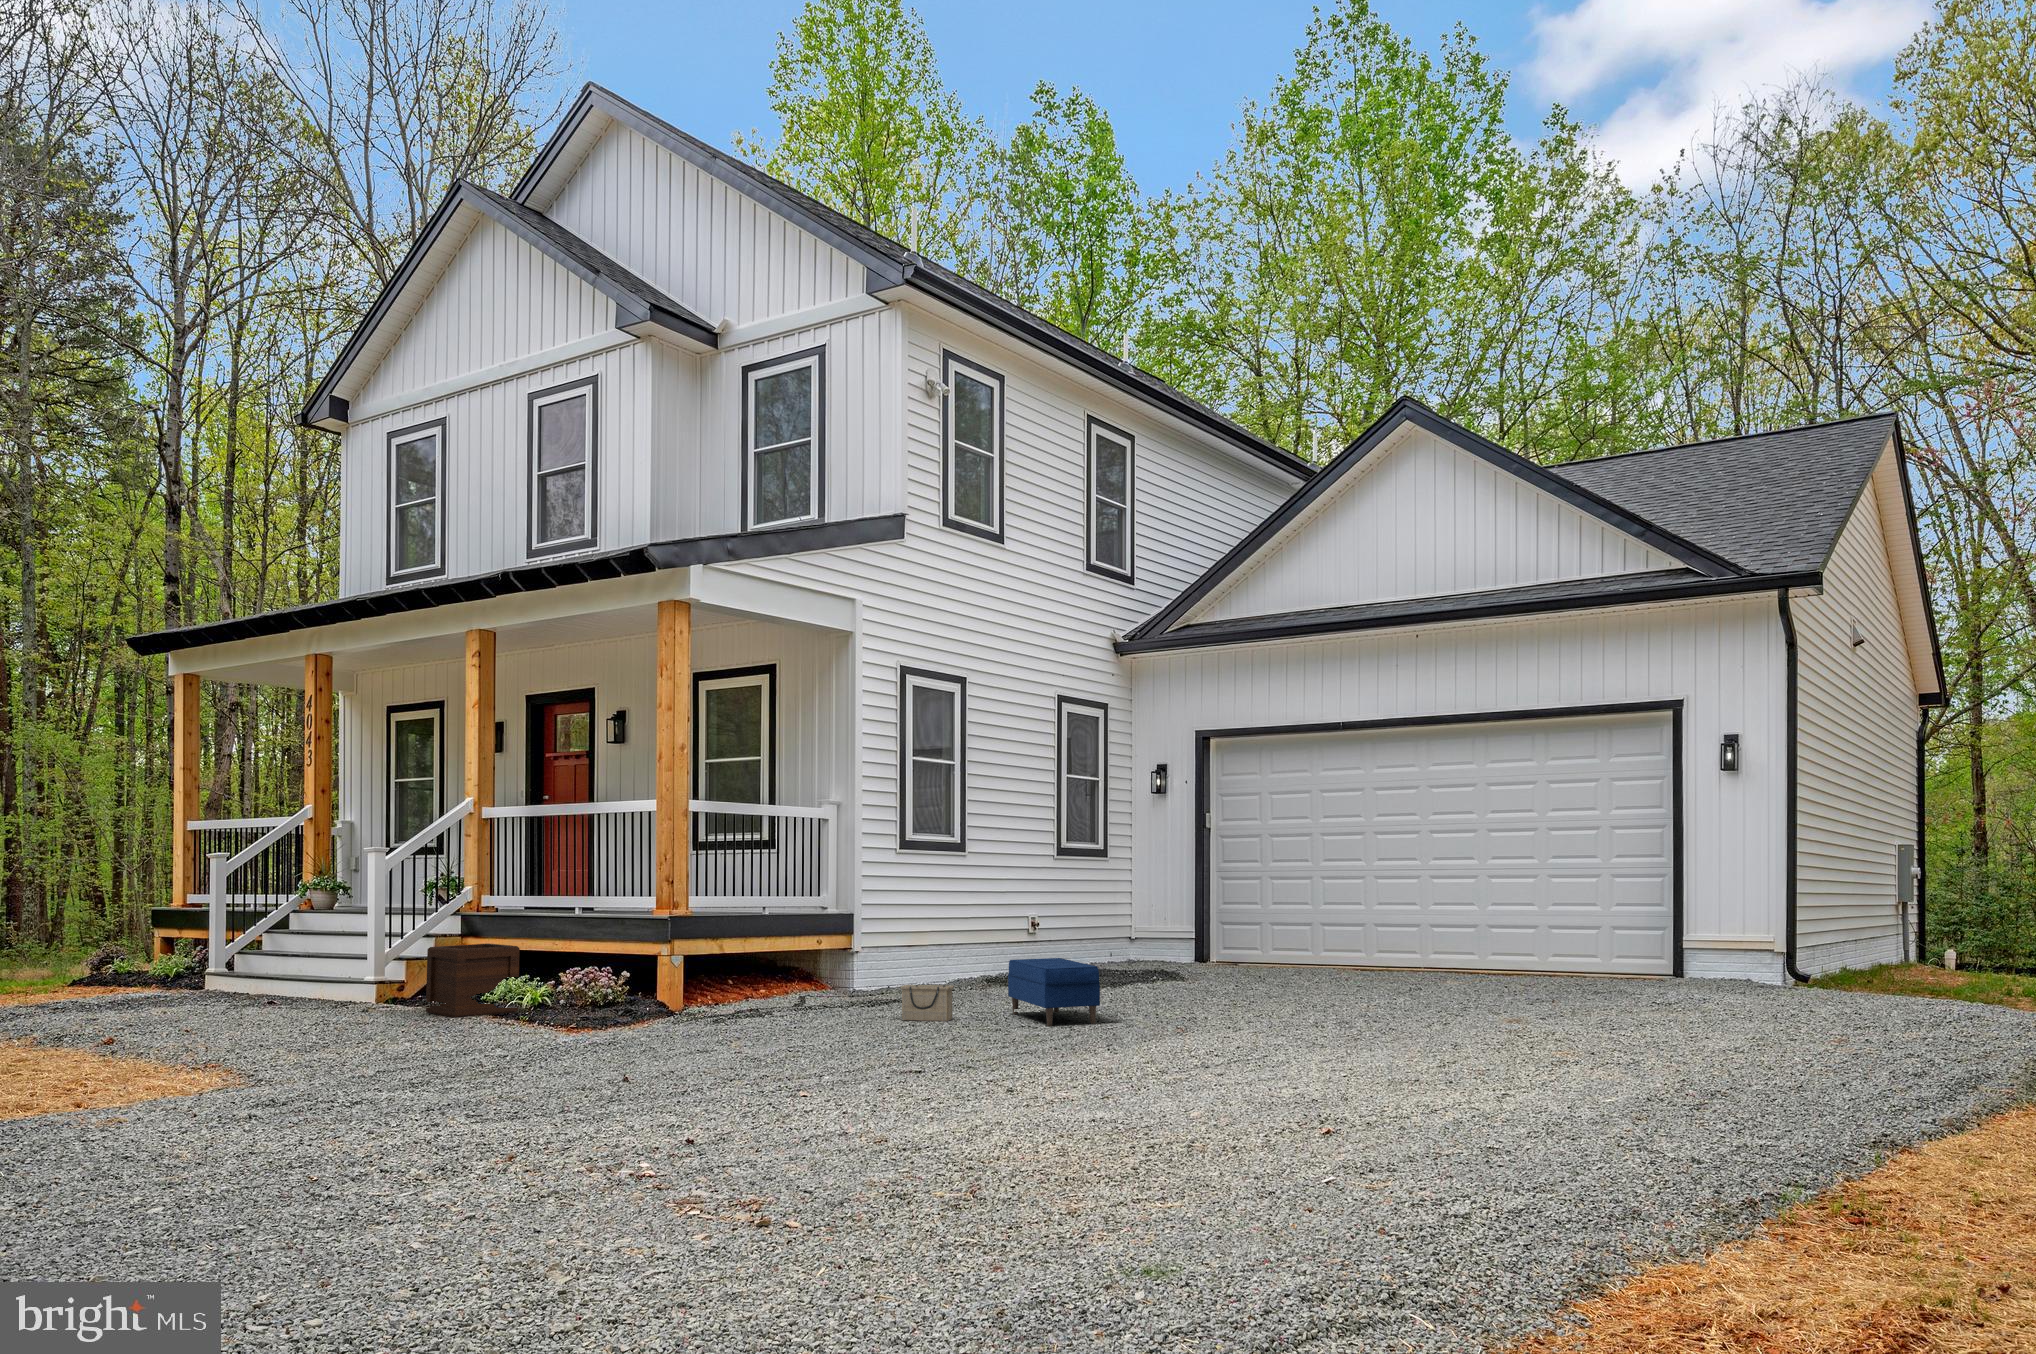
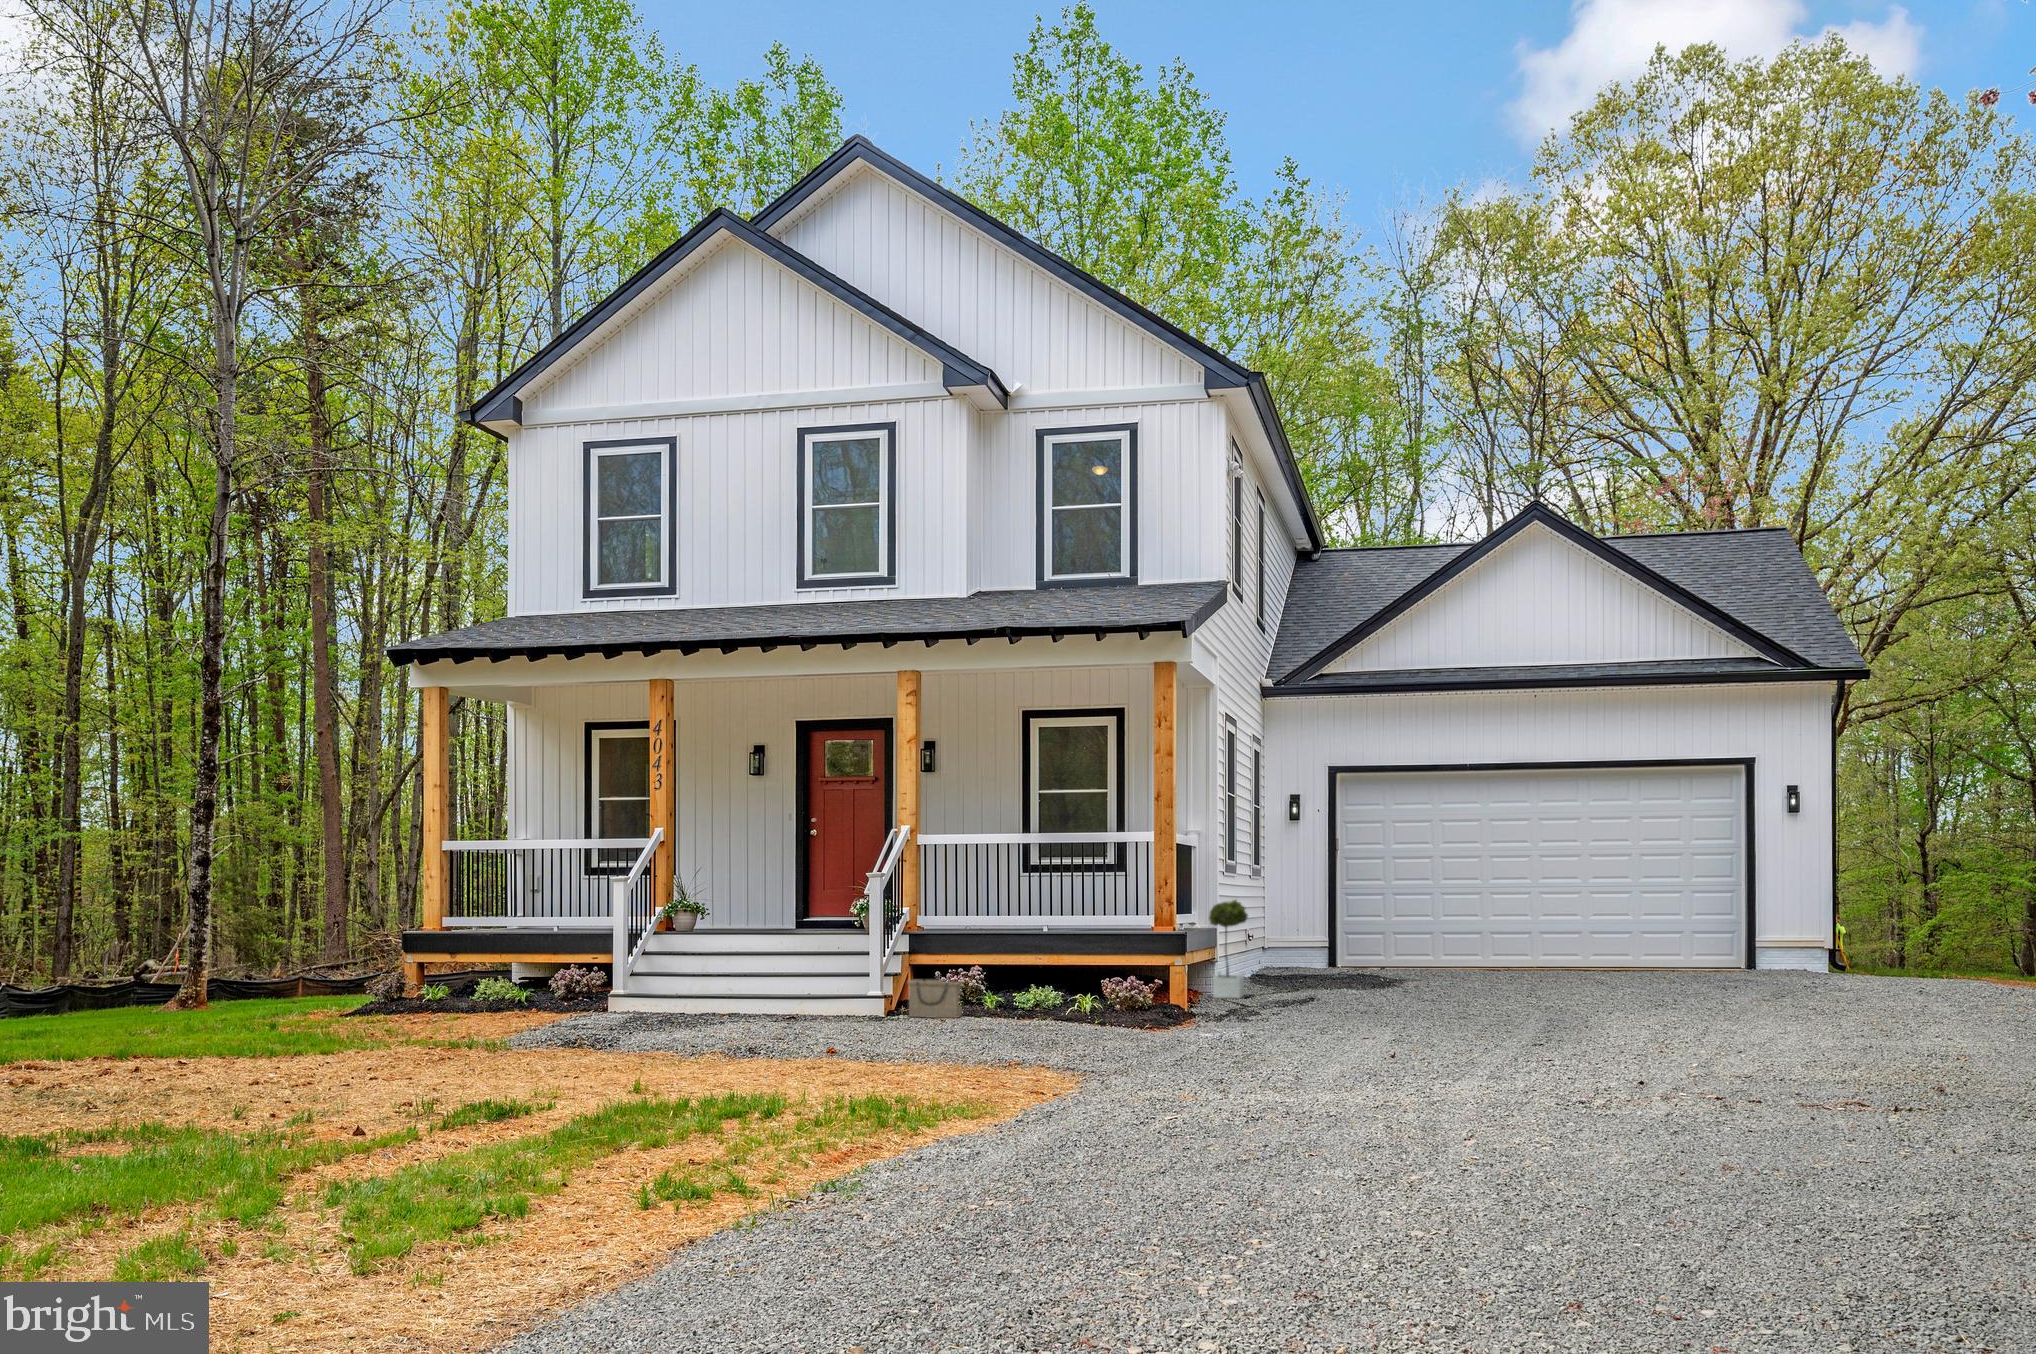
potted tree: none [1182,909,1219,1003] -> present [1209,900,1248,998]
wooden crate: present [426,944,520,1018] -> none [406,935,504,1014]
bench: present [1008,958,1100,1026] -> none [1022,951,1119,1024]

